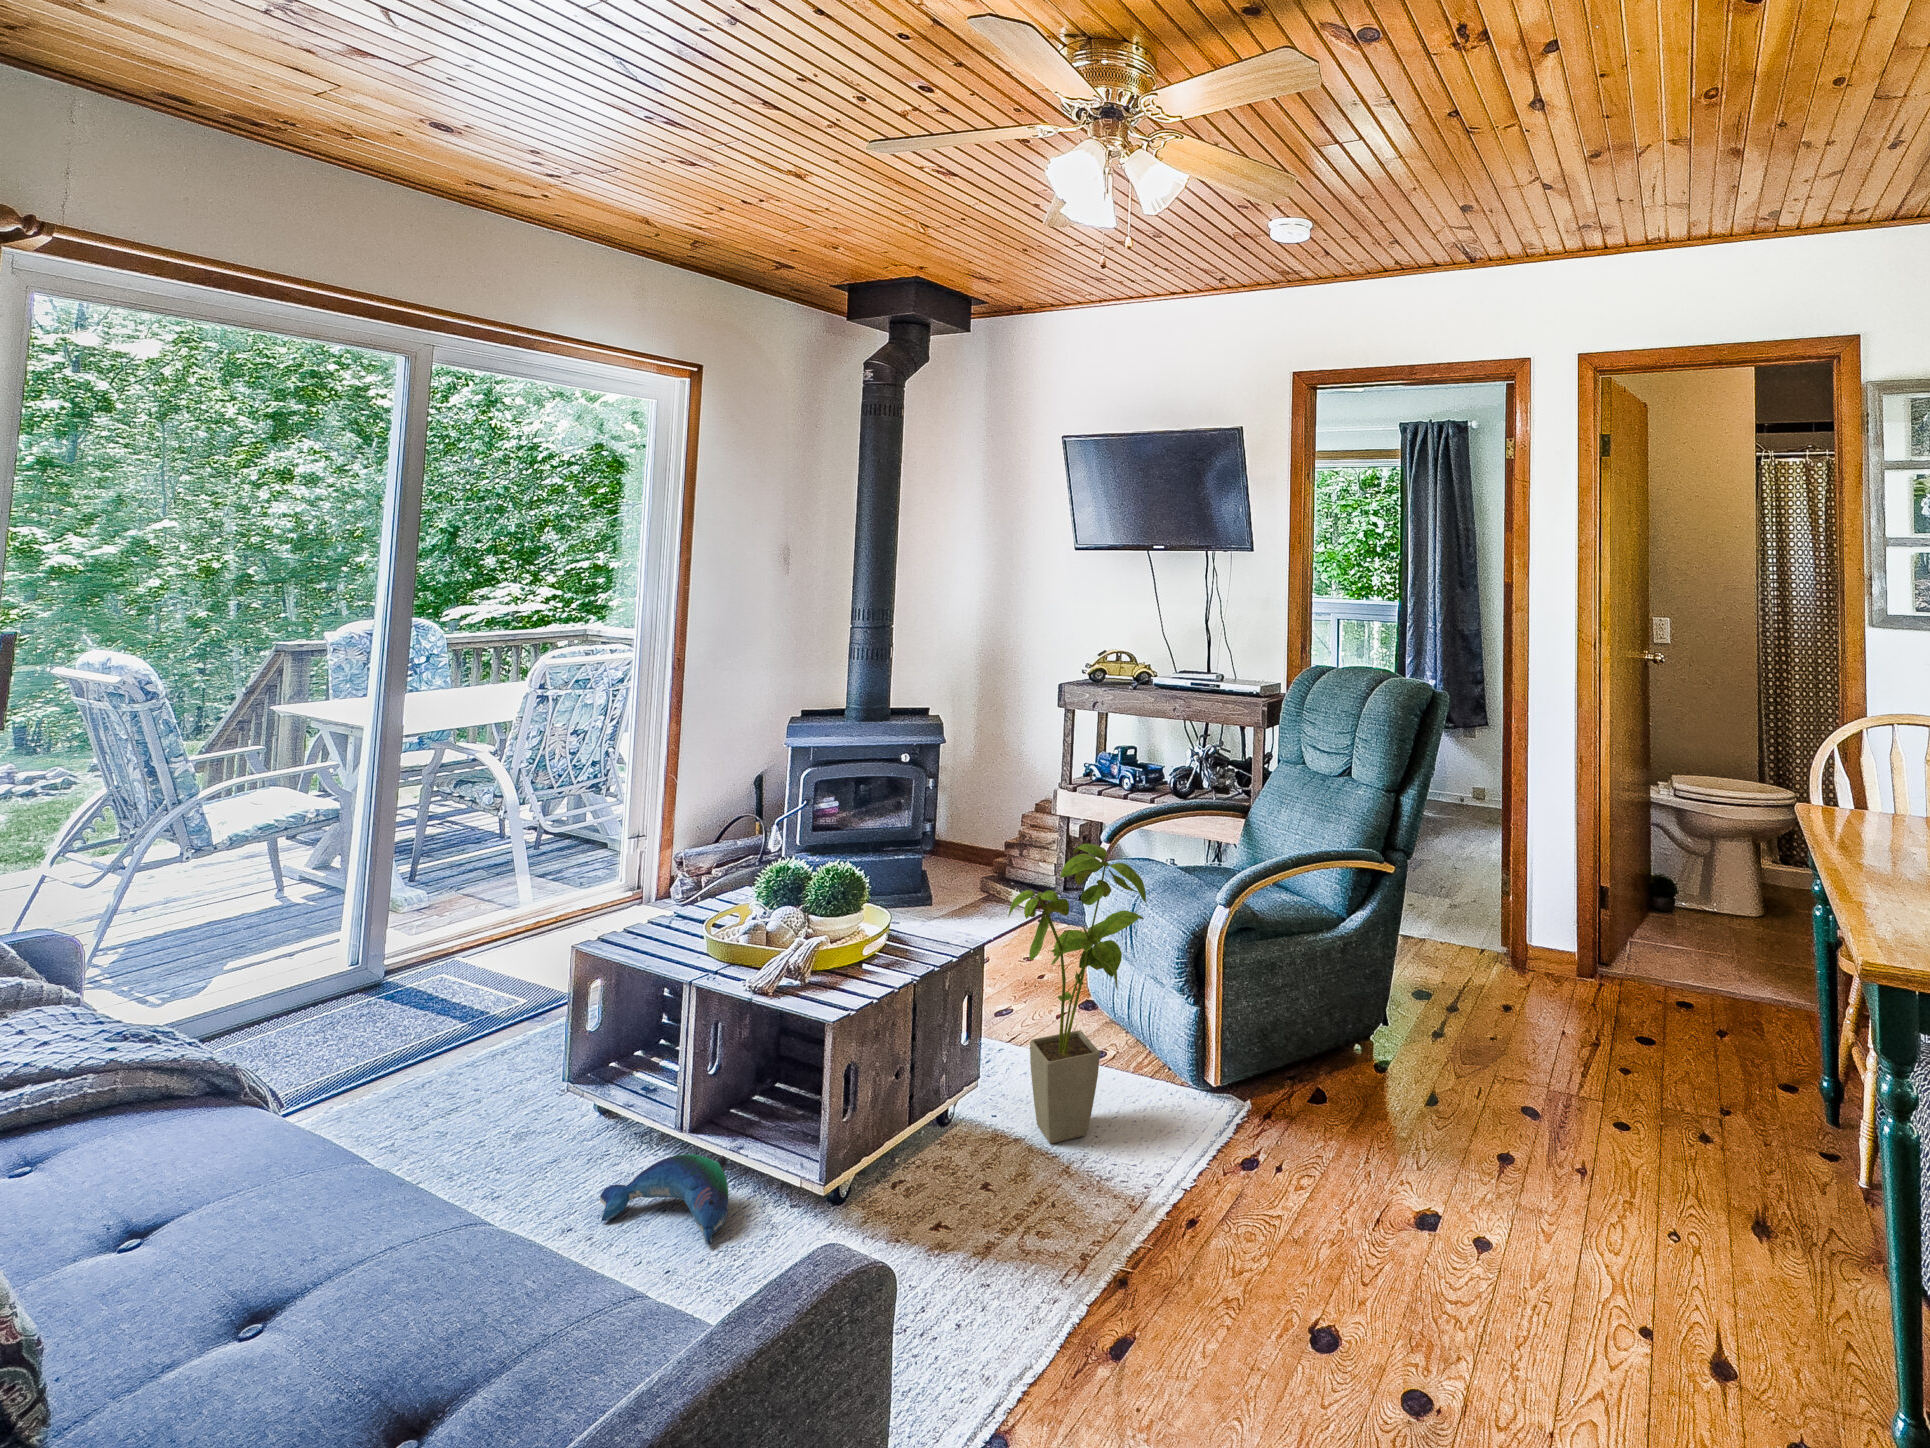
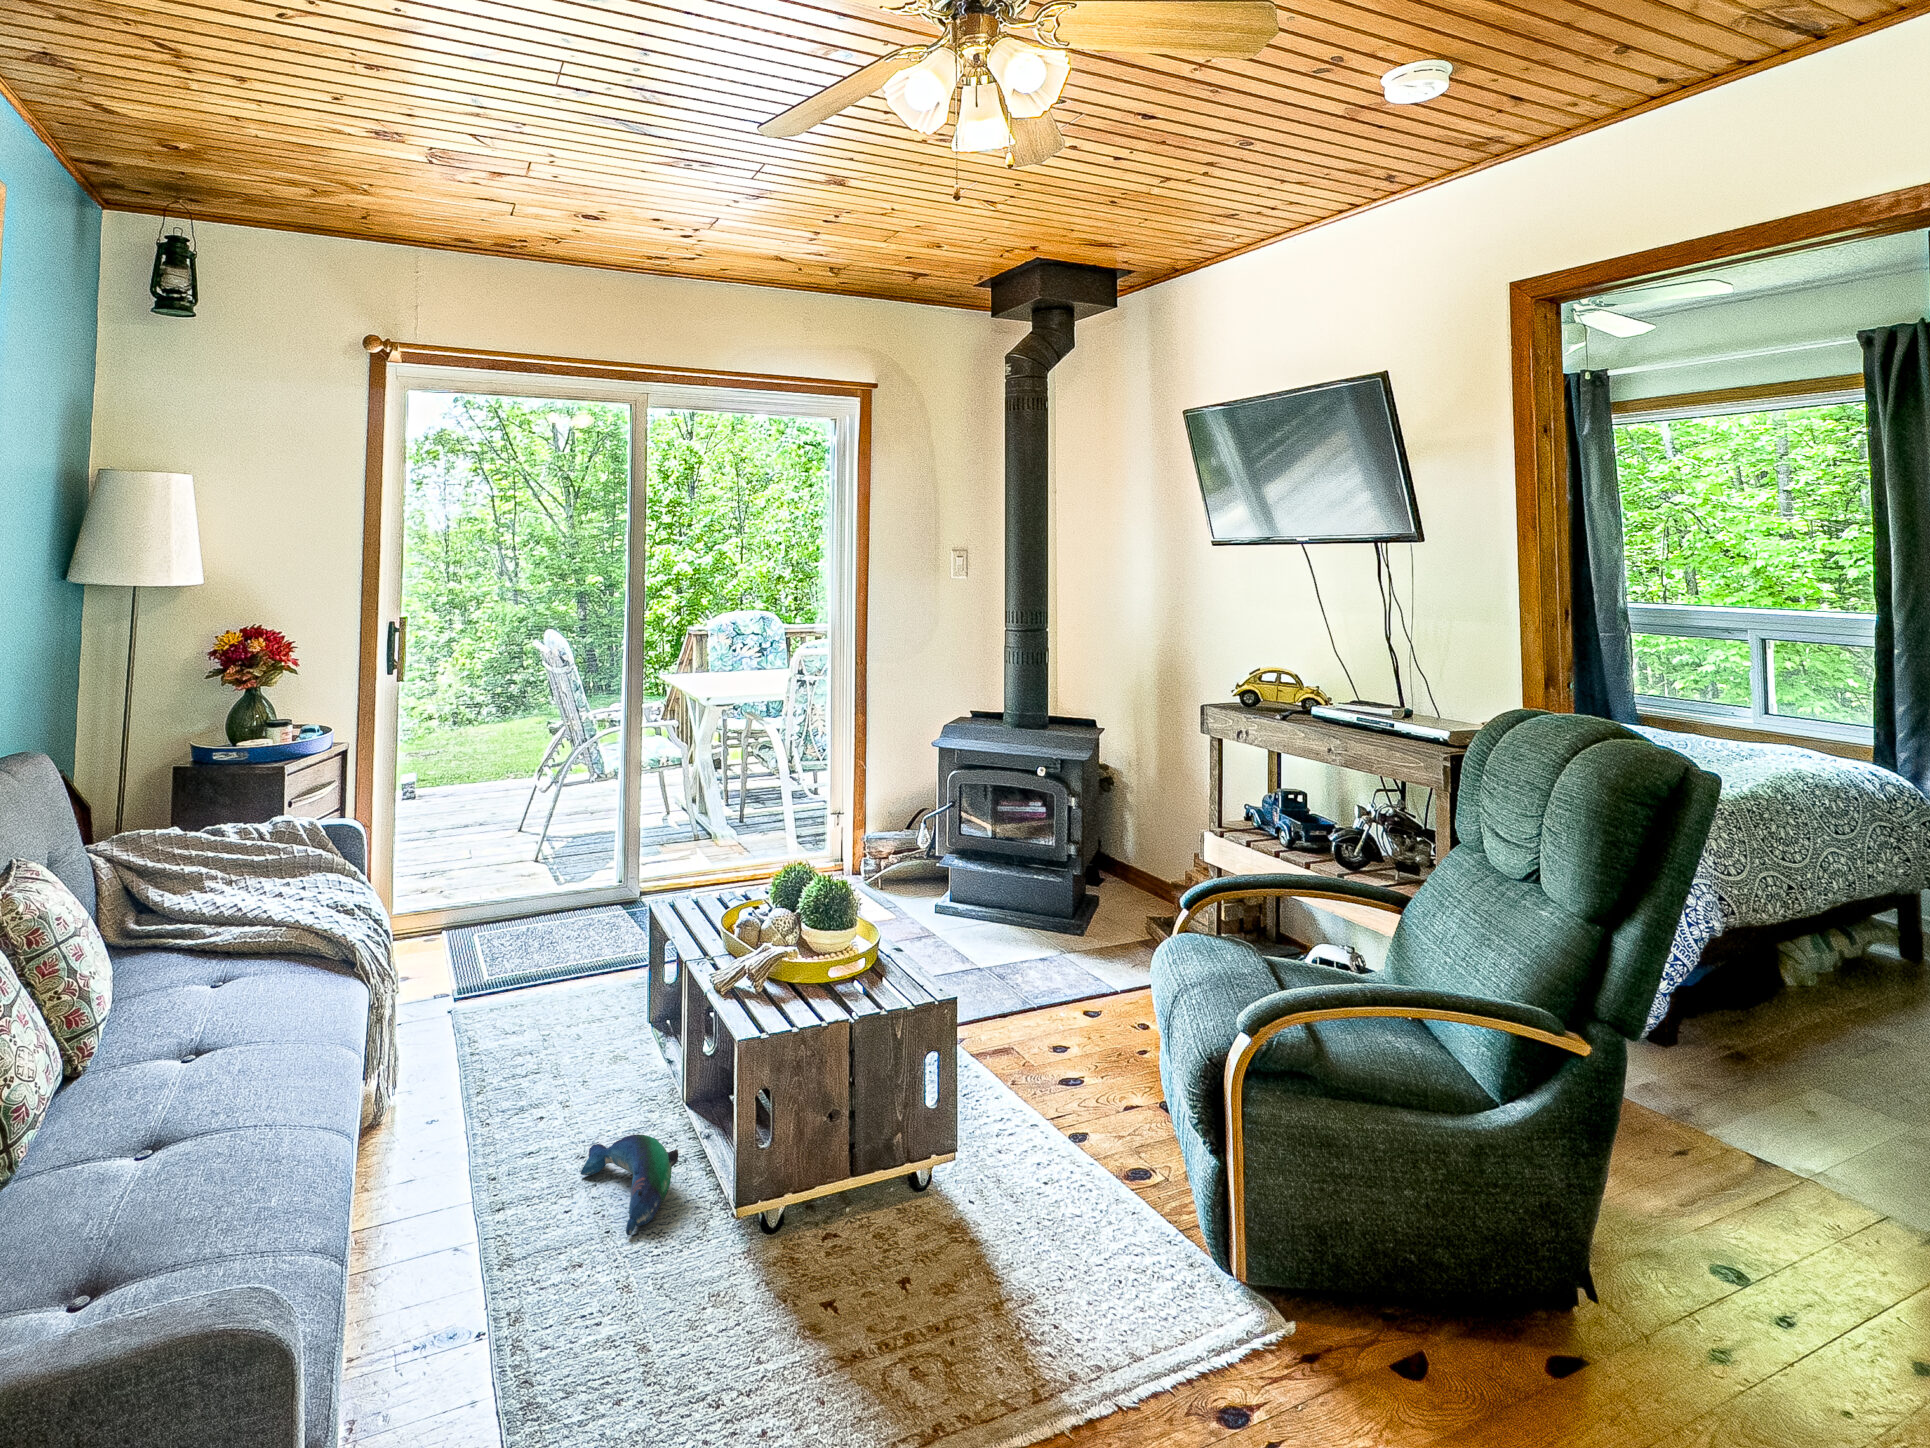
house plant: present [1008,844,1146,1144] -> none [962,906,1146,1274]

